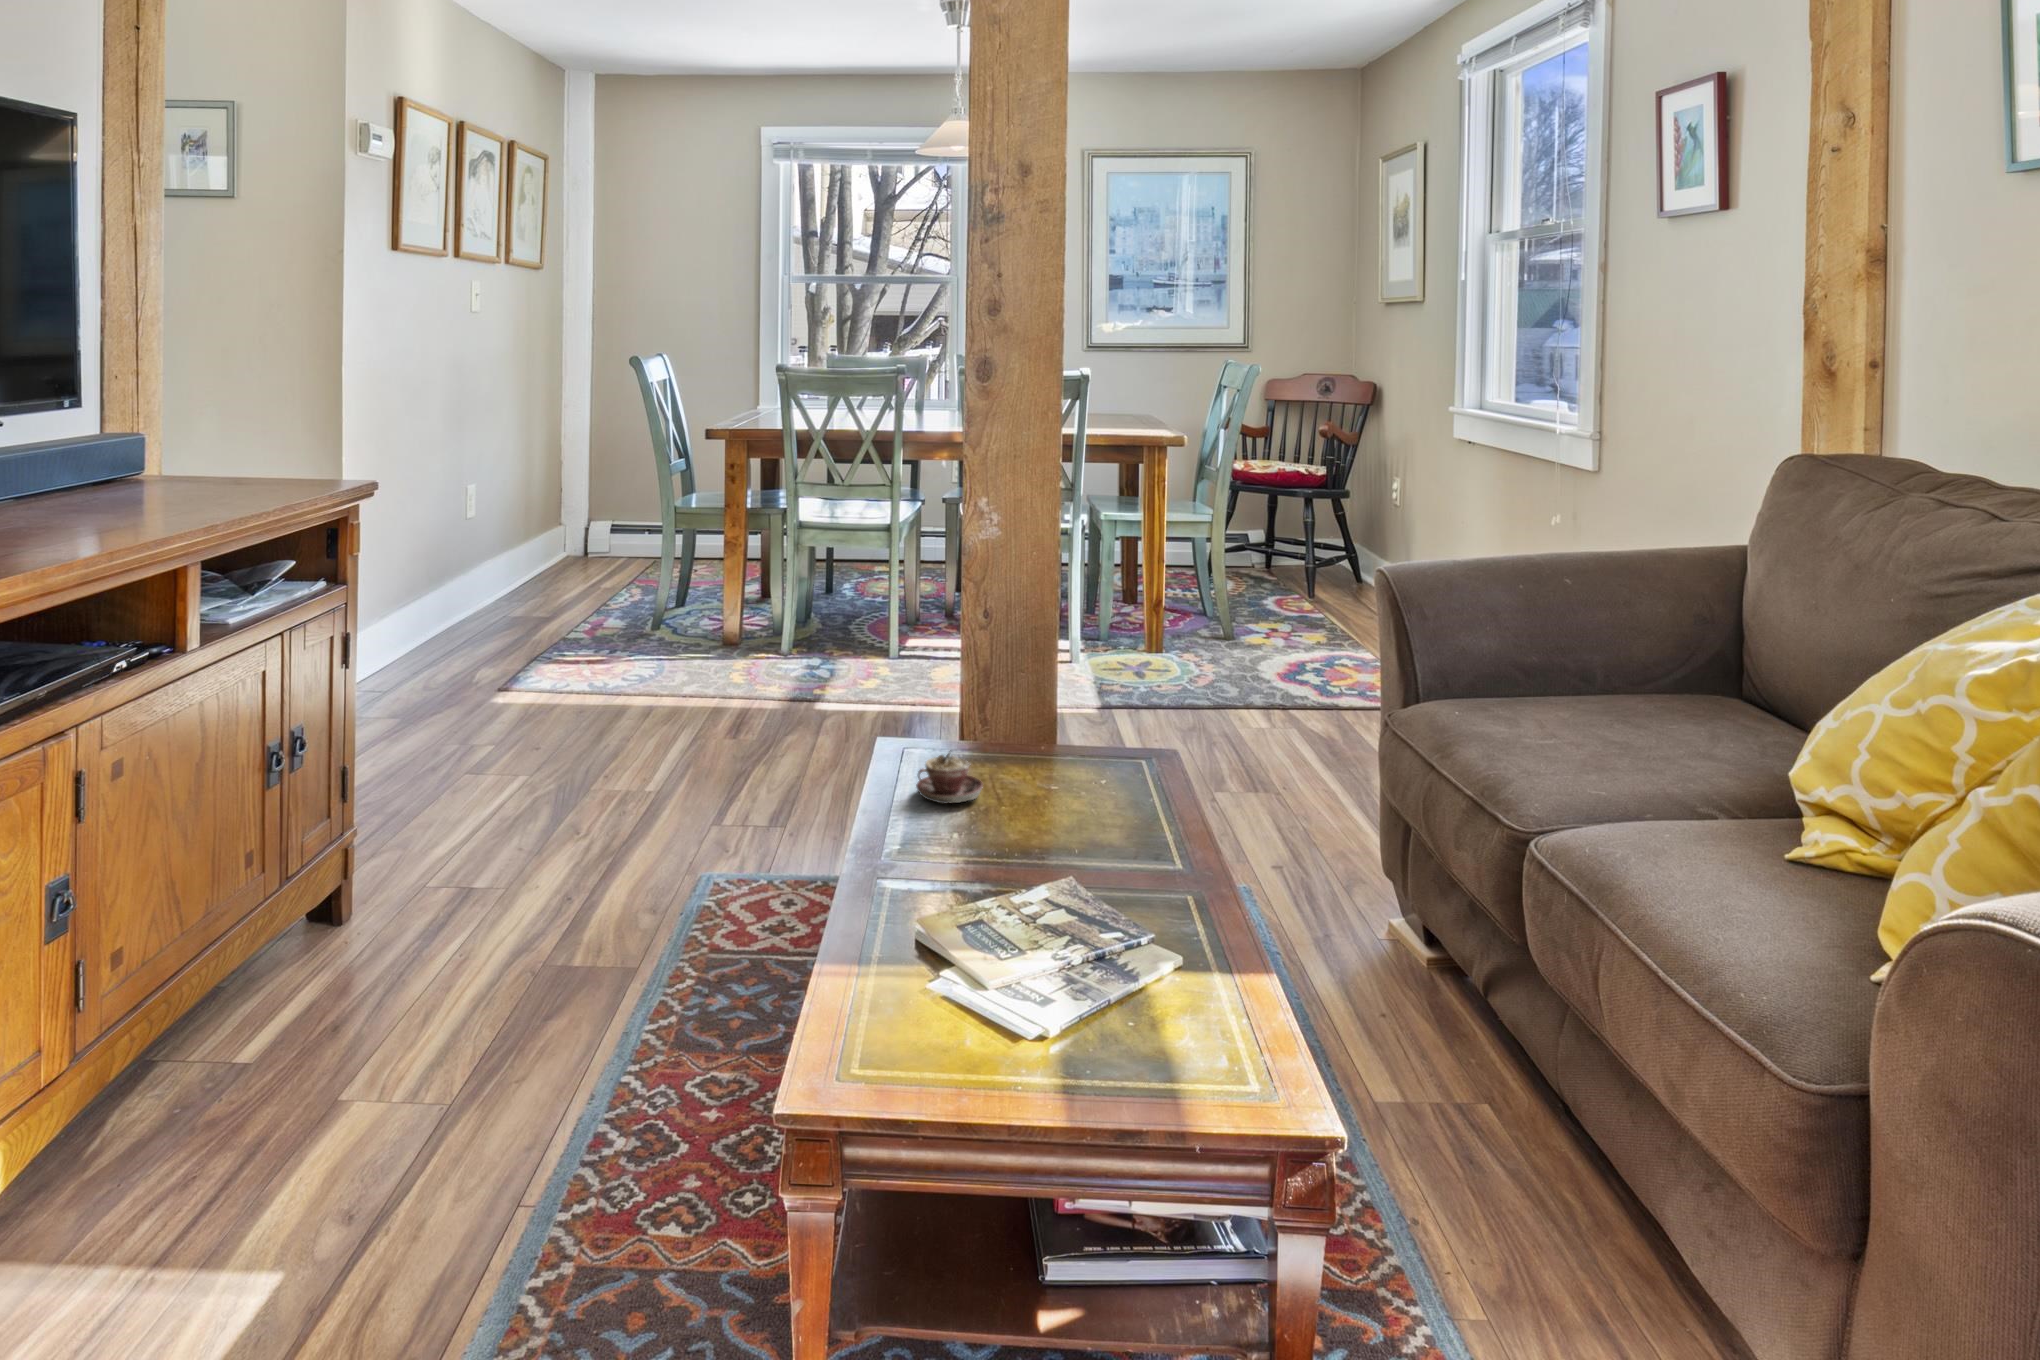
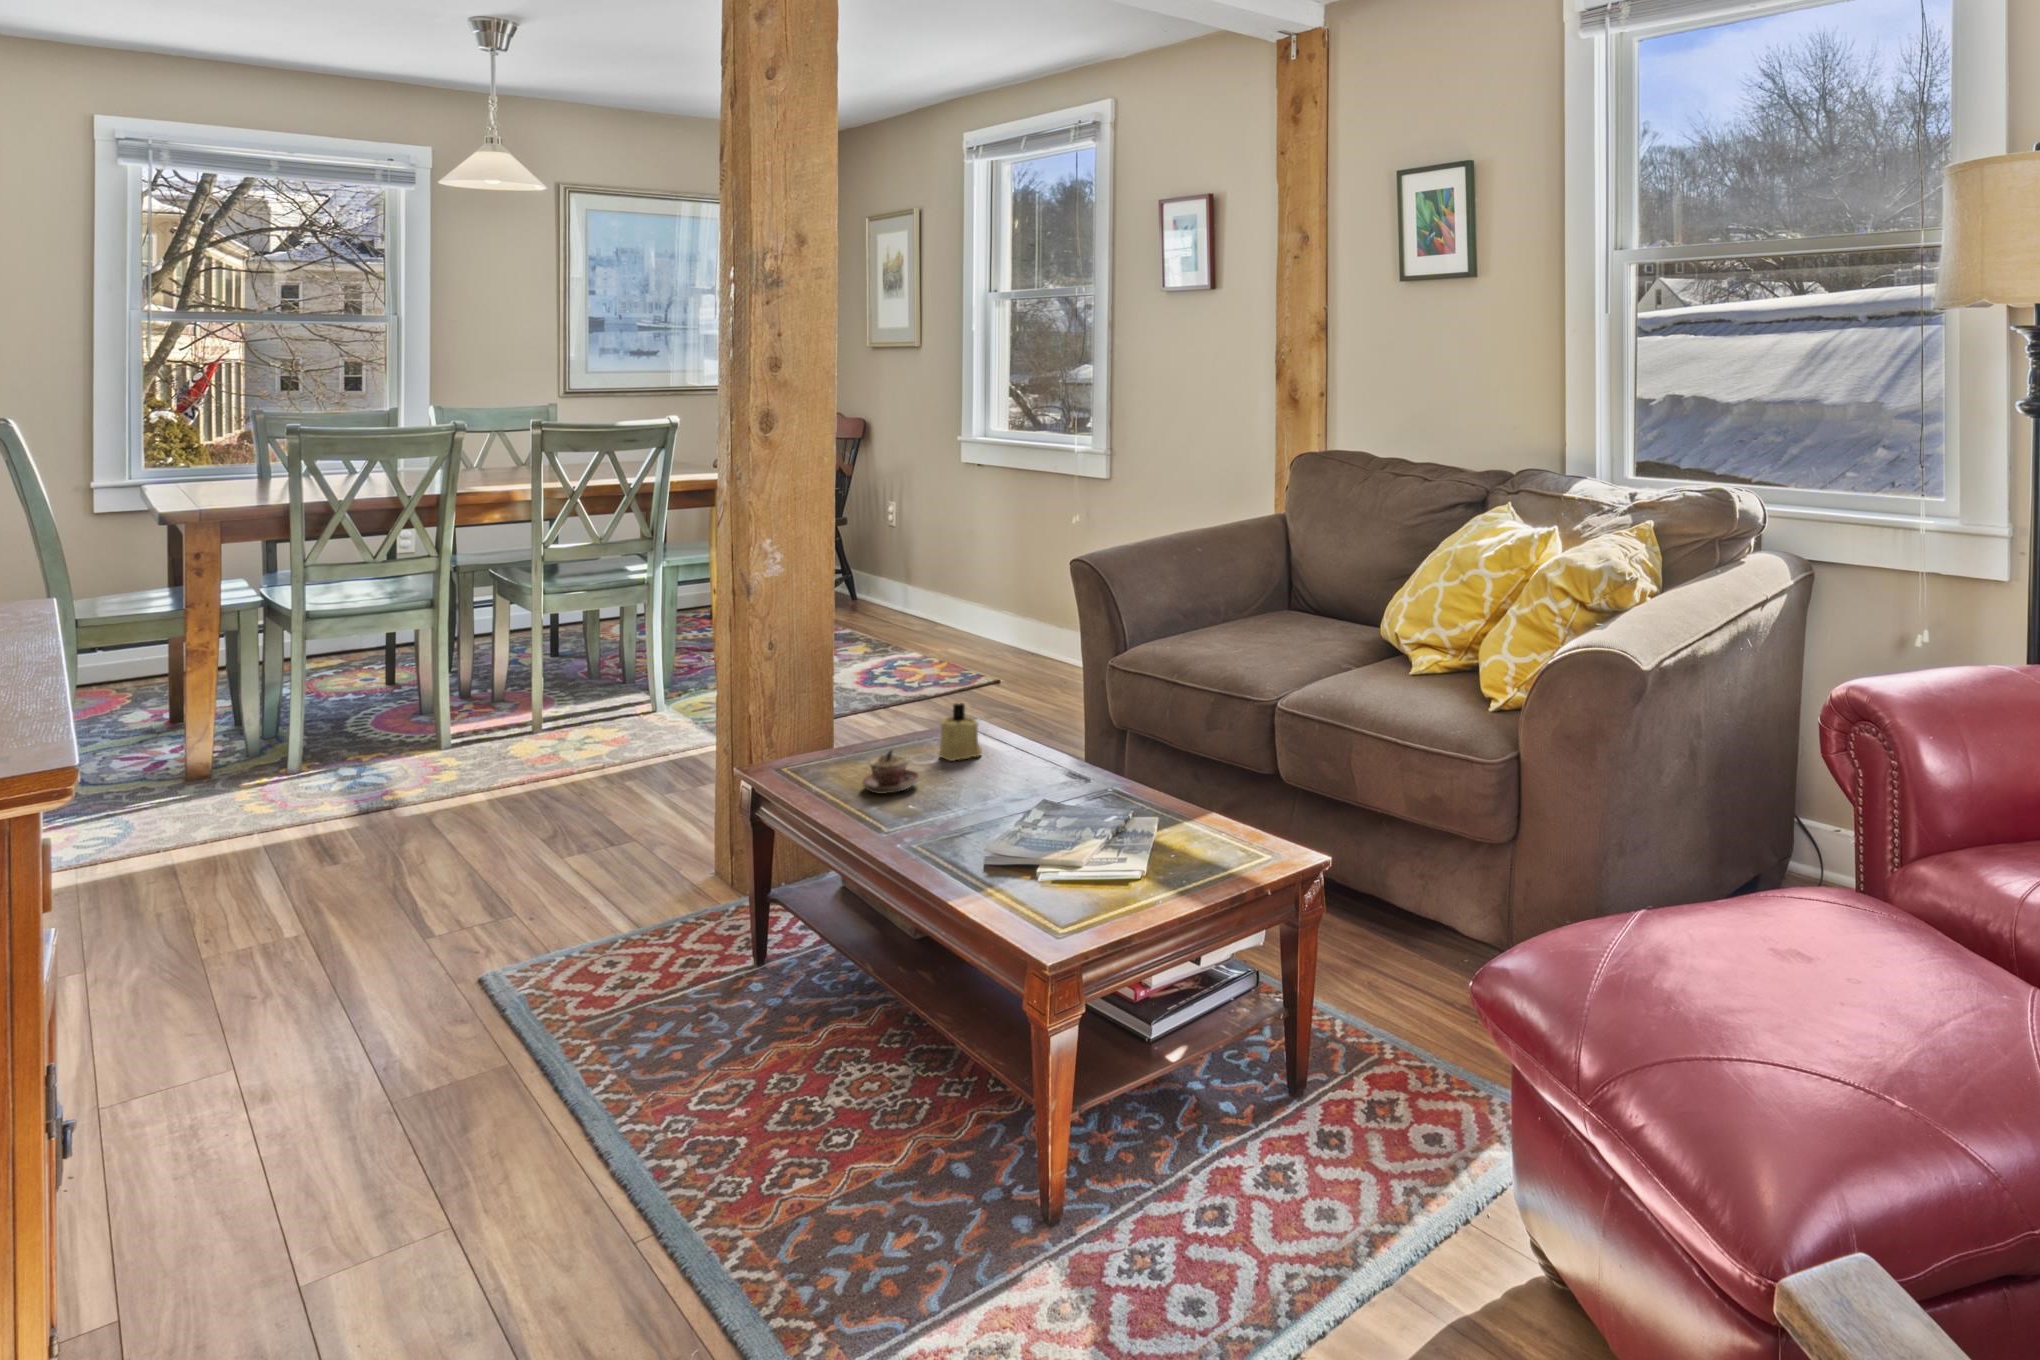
candle: none [1046,710,1096,784] -> present [939,703,982,761]

